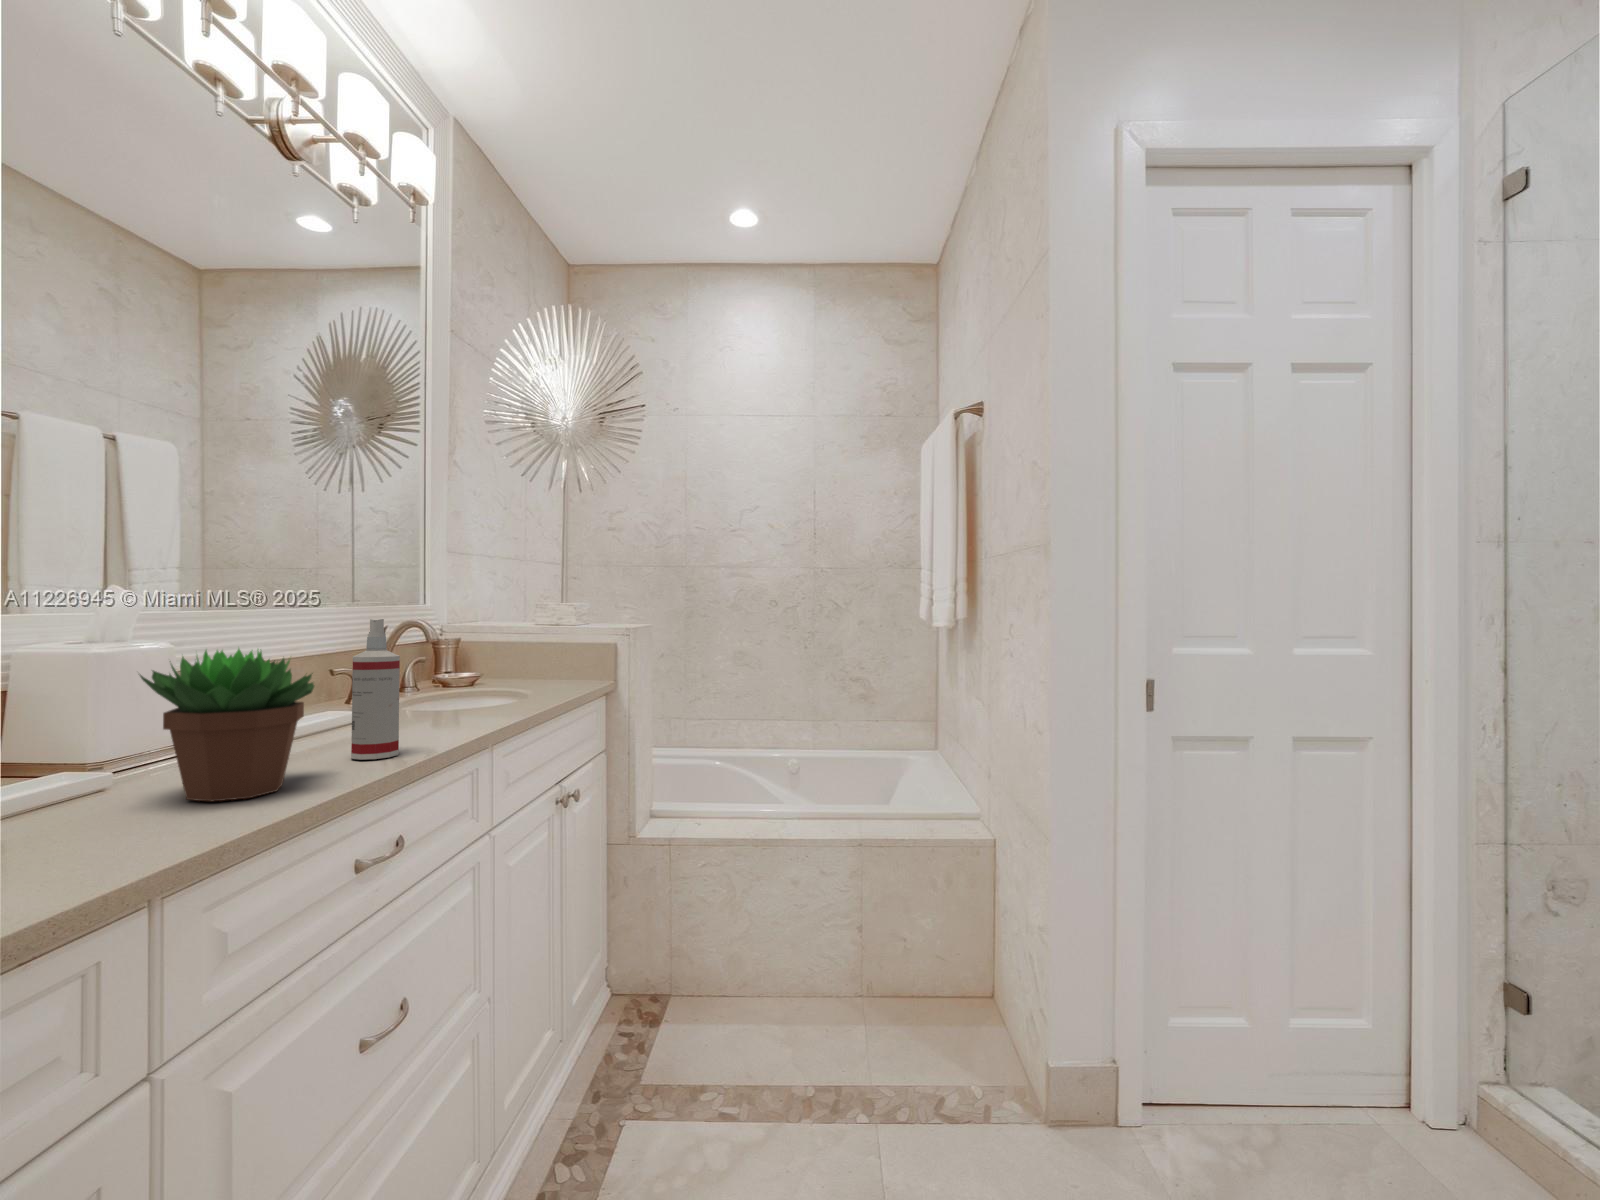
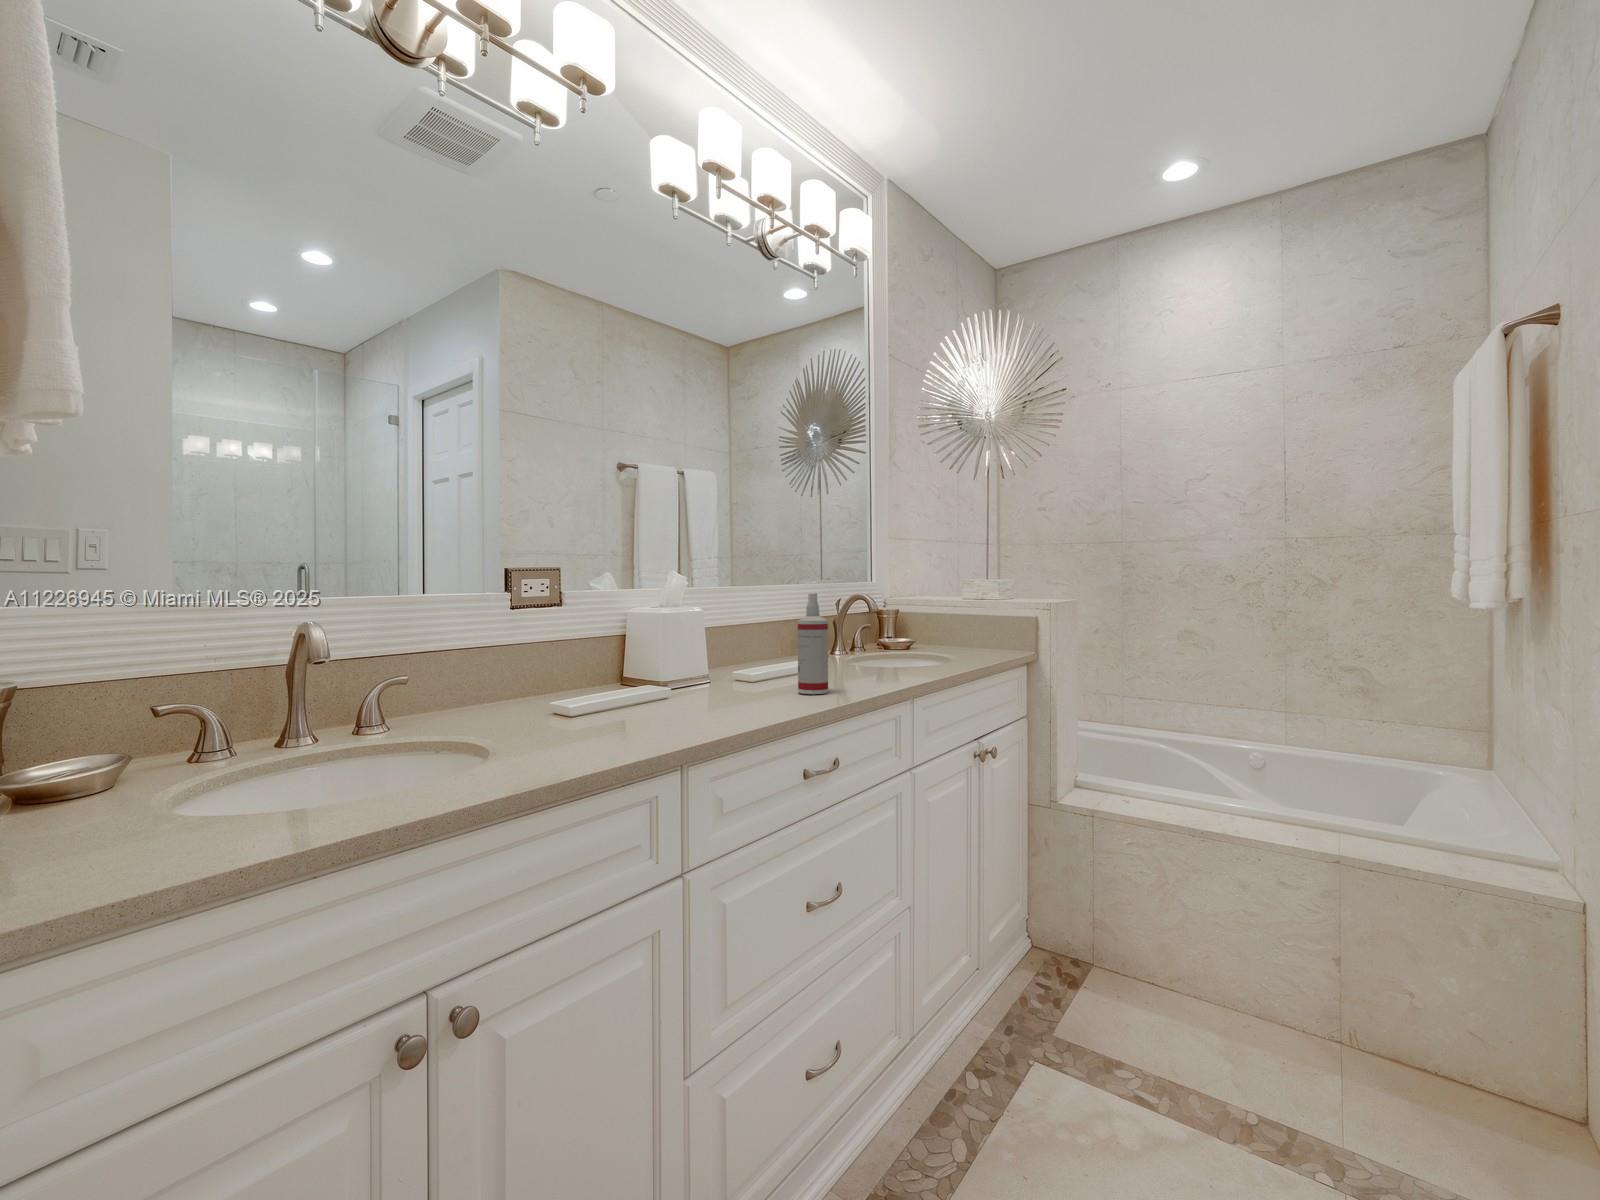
succulent plant: present [140,649,314,801] -> none [676,611,772,710]

